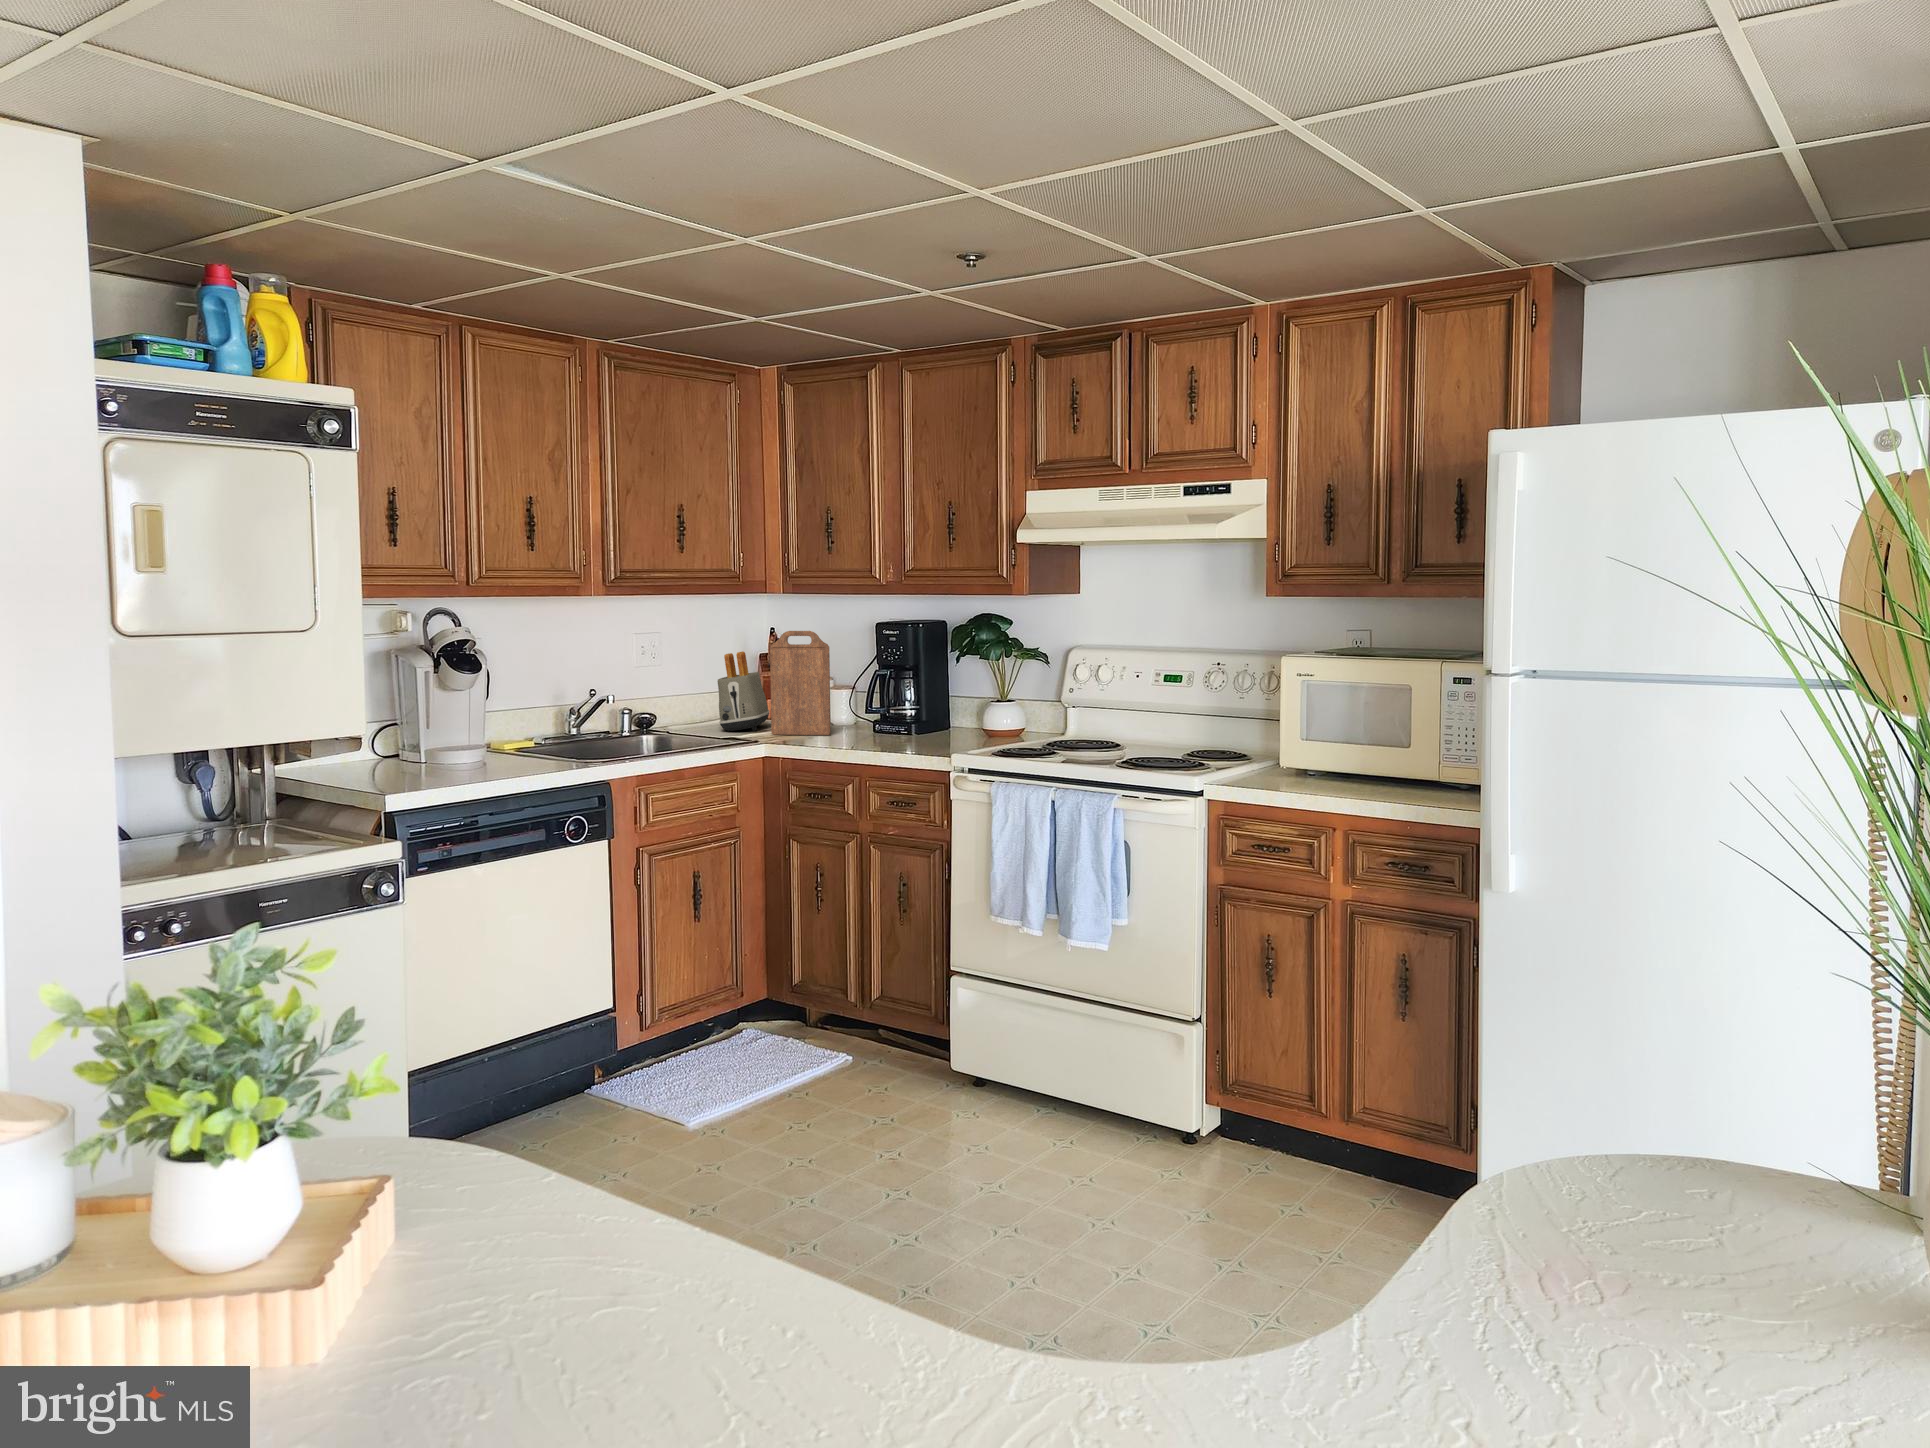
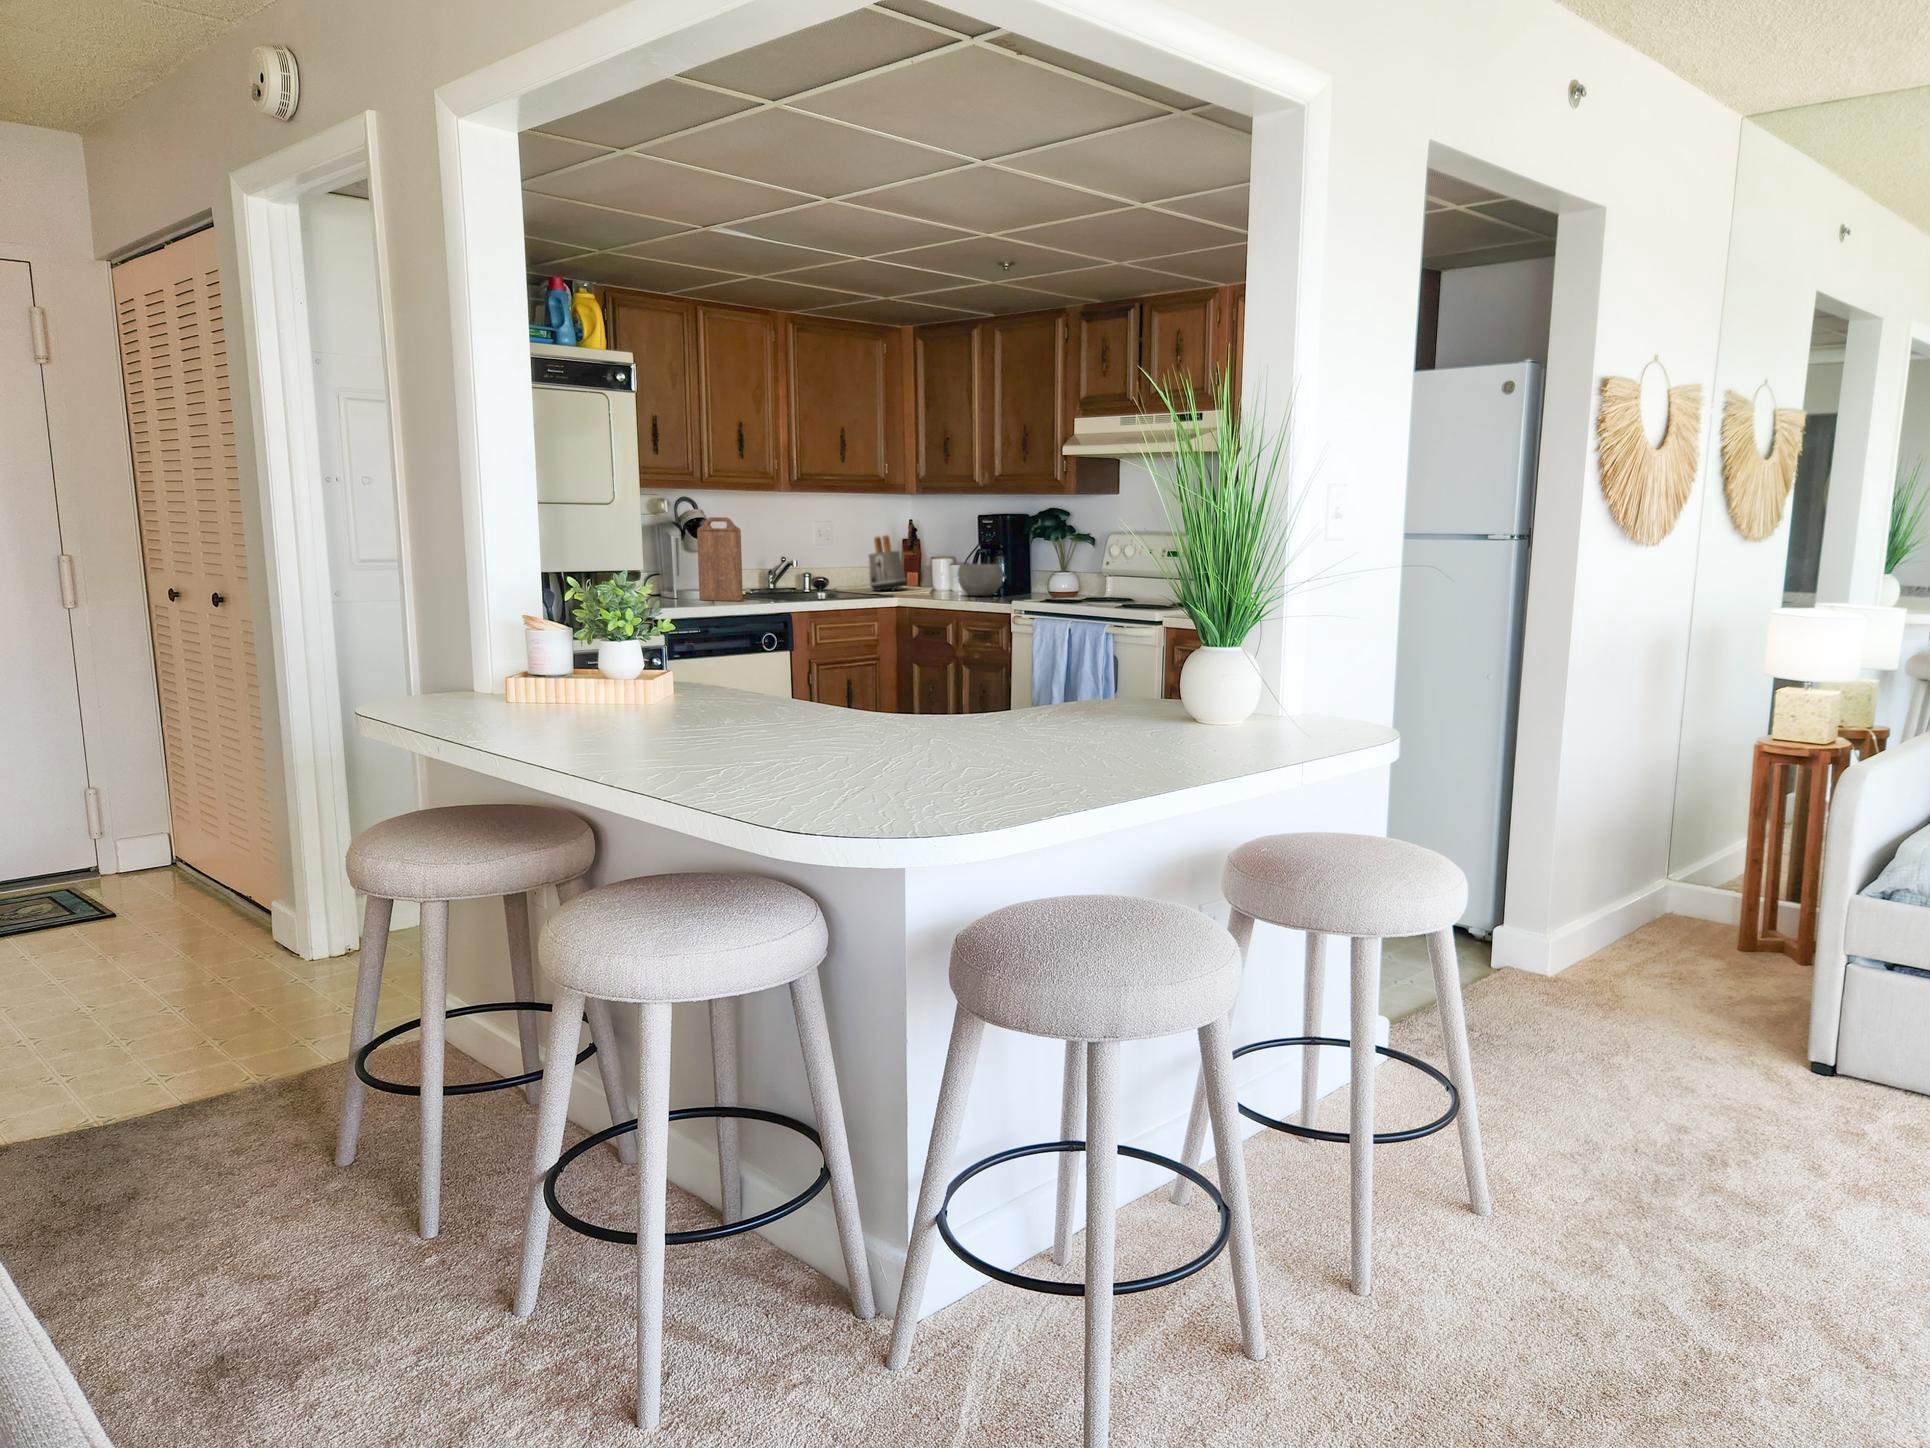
cutting board: present [770,631,831,735] -> present [697,517,743,601]
bowl: none [855,695,921,740] -> present [957,564,1003,596]

